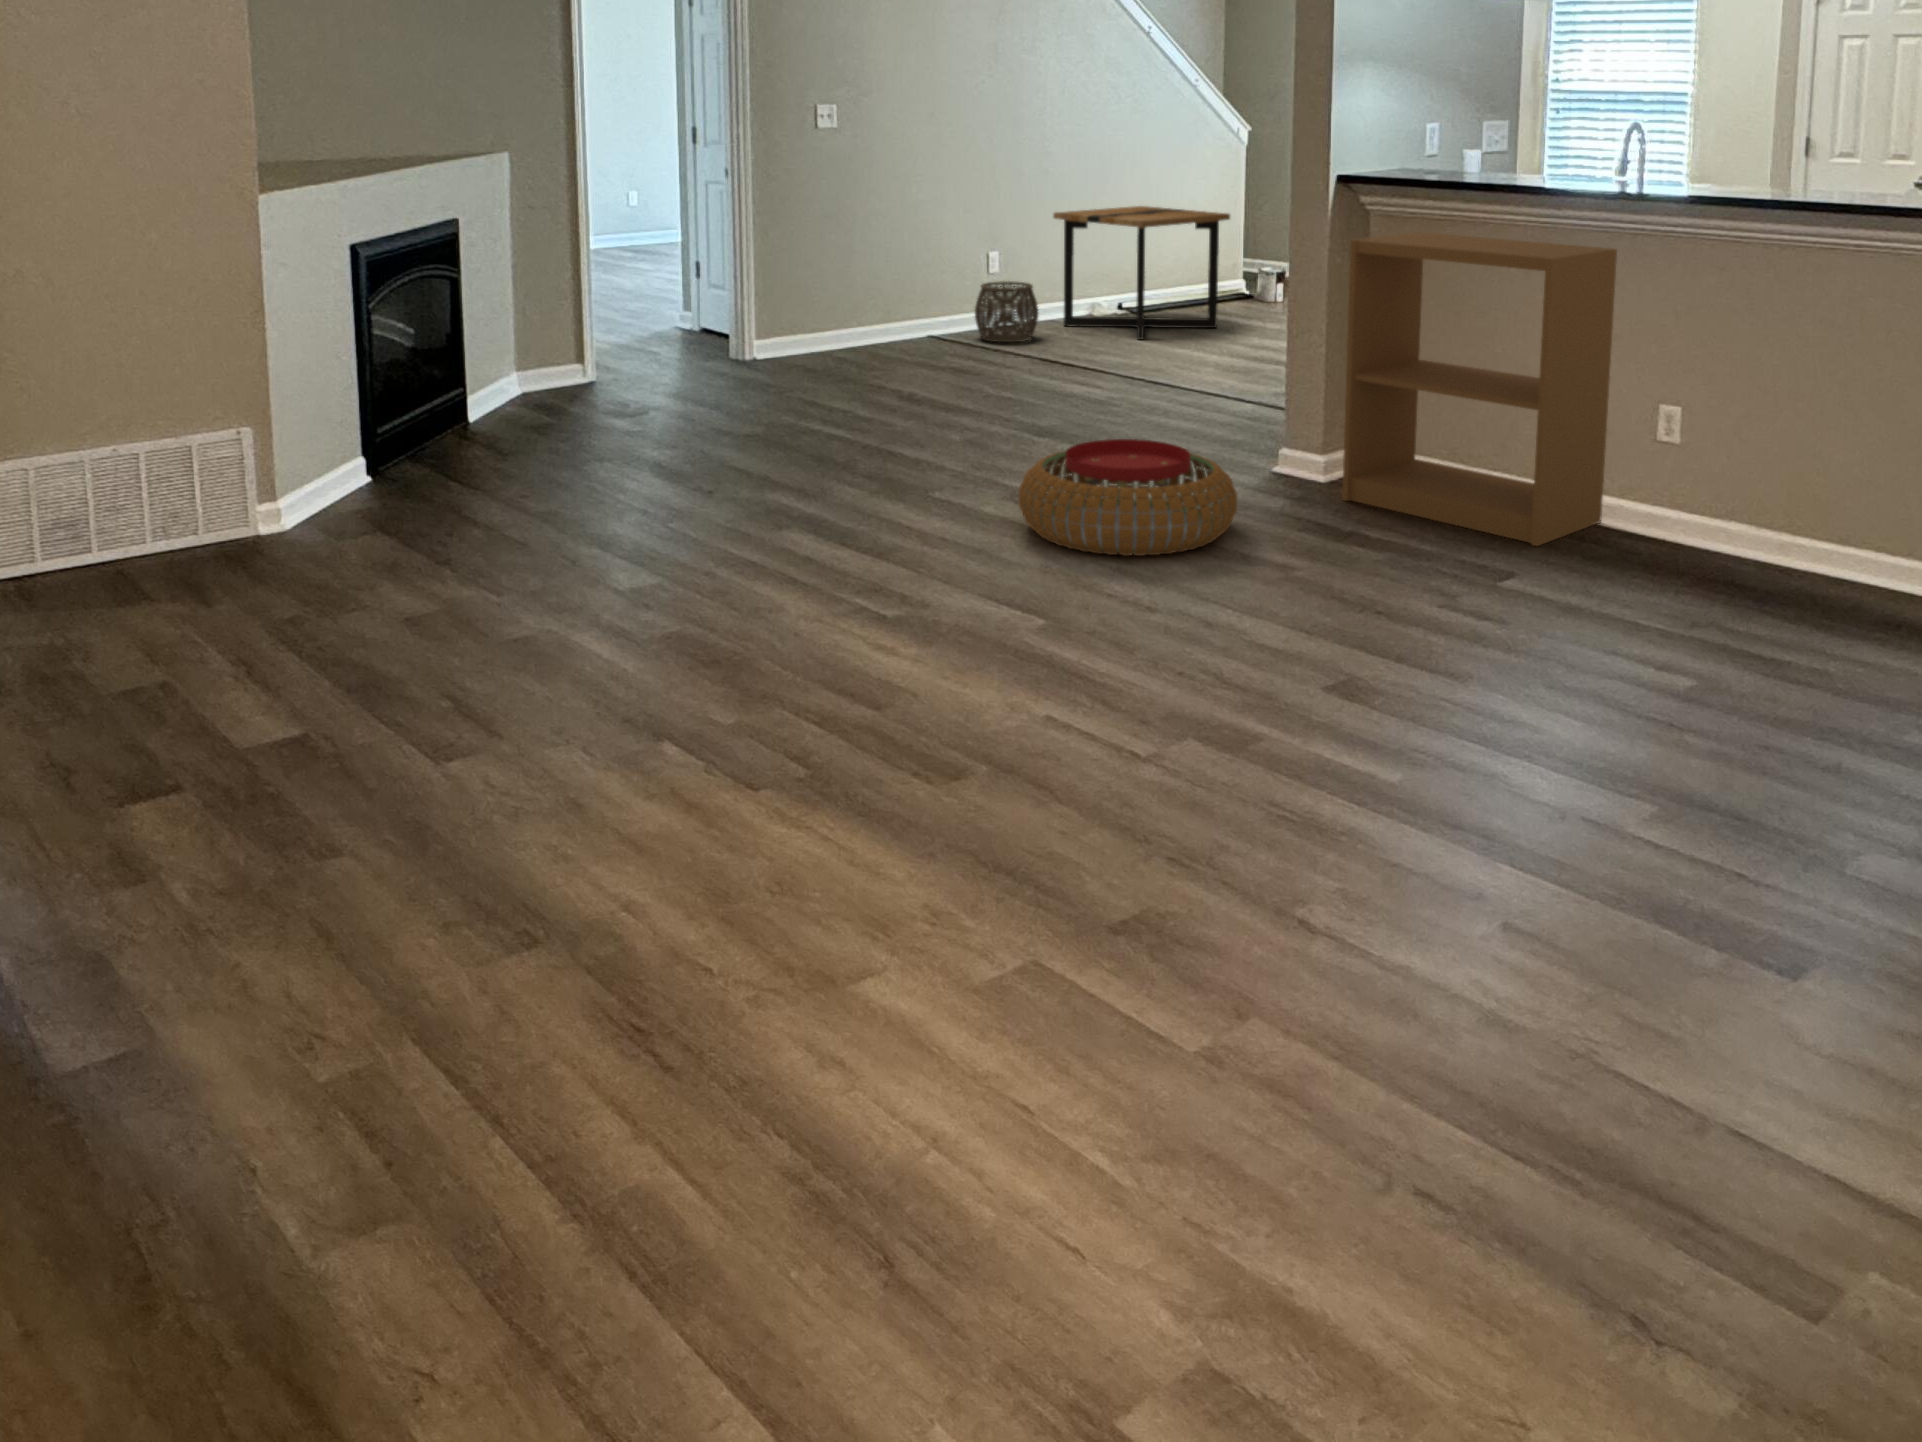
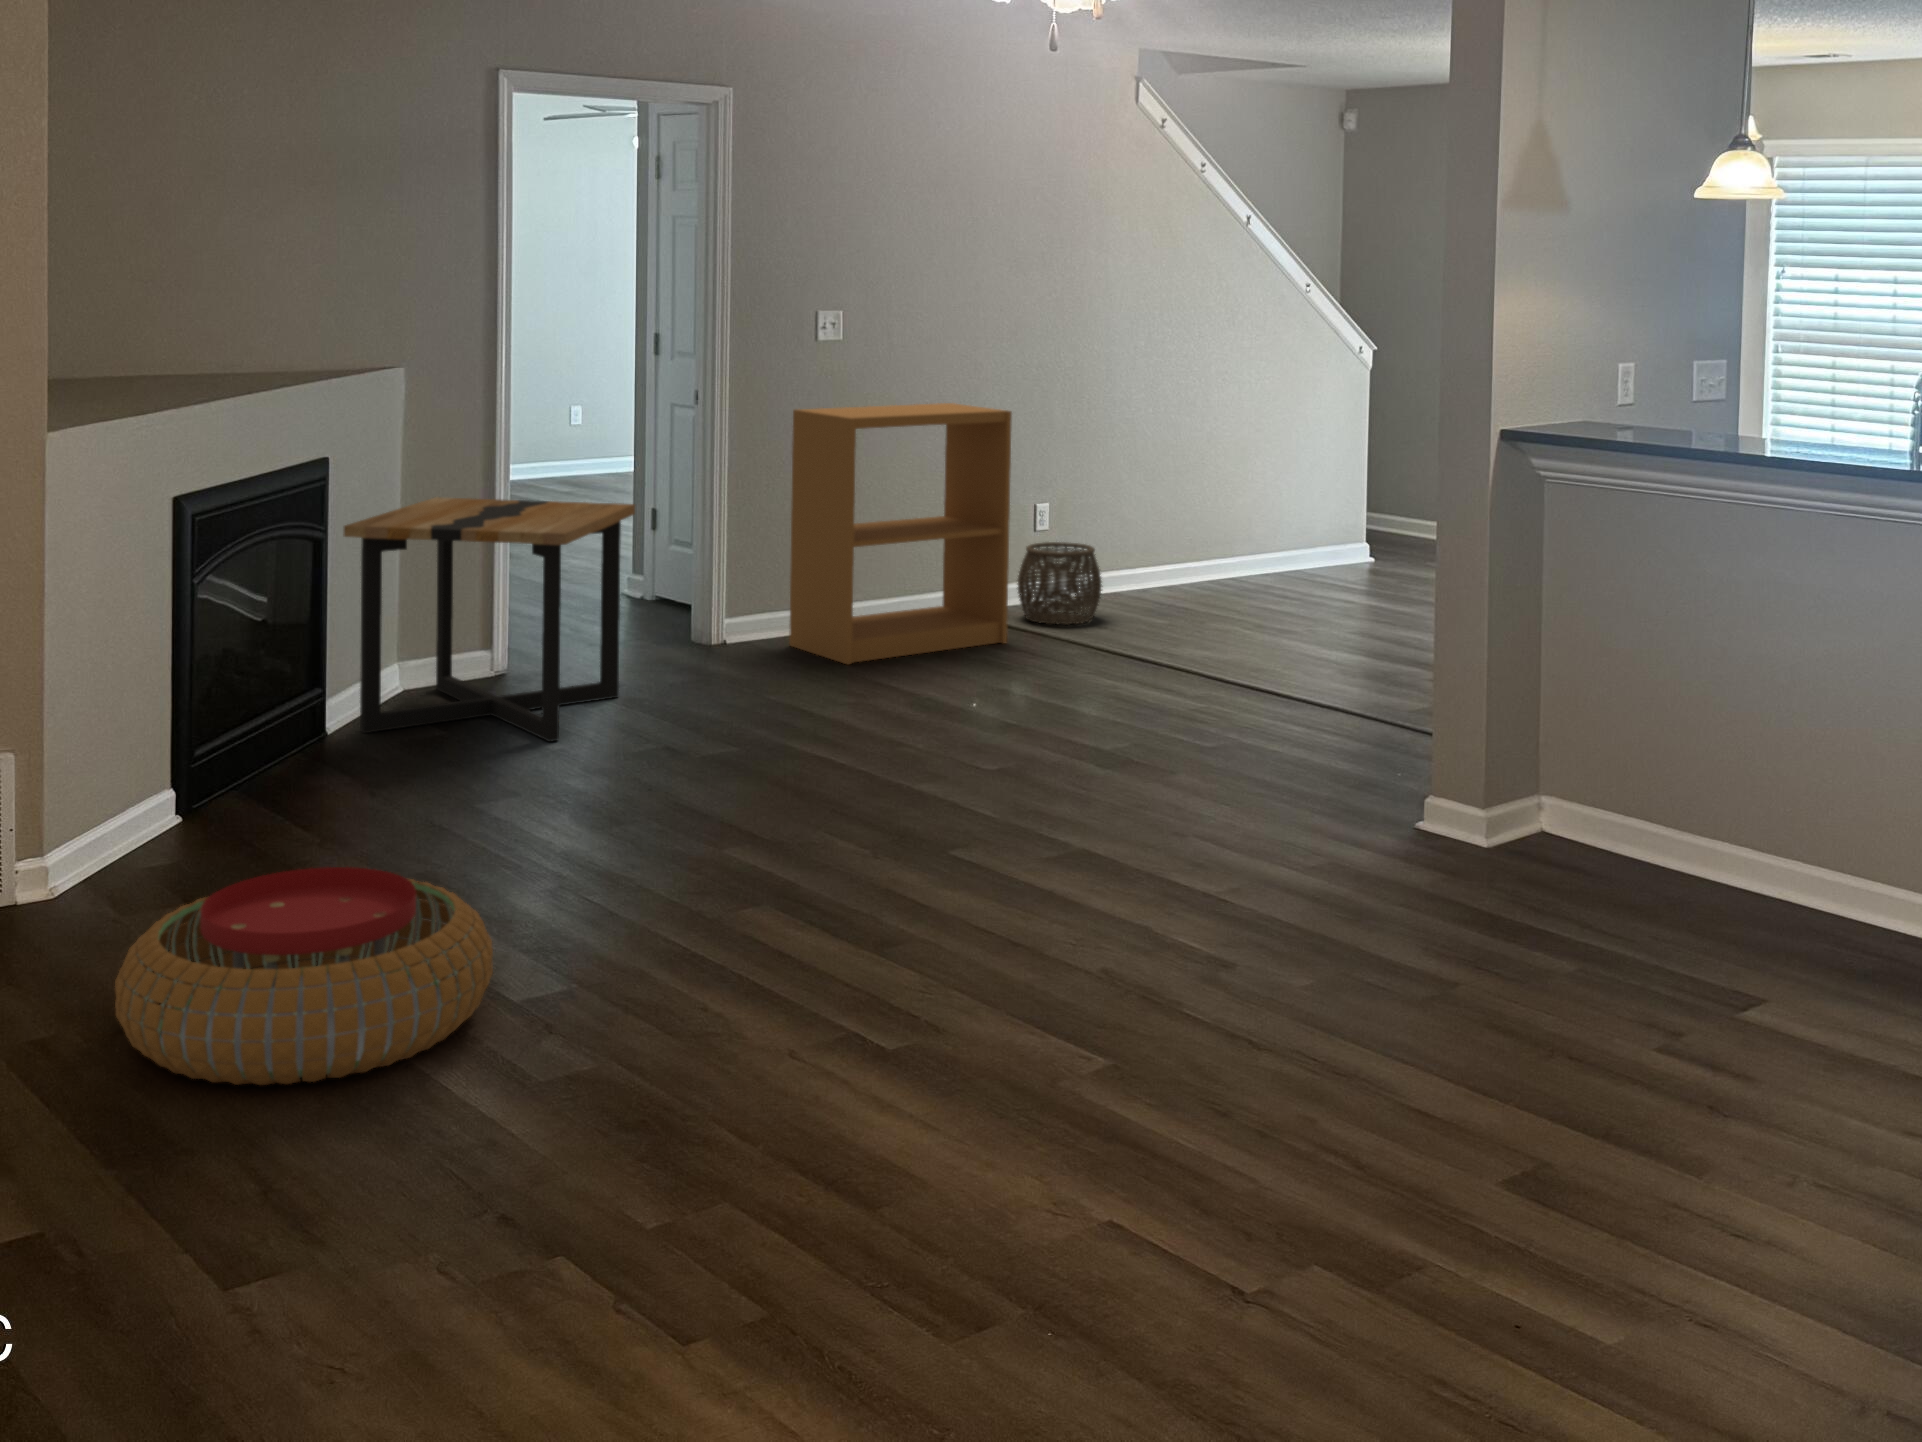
side table: present [1053,206,1230,340] -> present [343,497,635,741]
bookshelf: present [1342,232,1617,546] -> present [789,403,1012,664]
pouf: present [1019,439,1237,556] -> present [115,867,493,1085]

